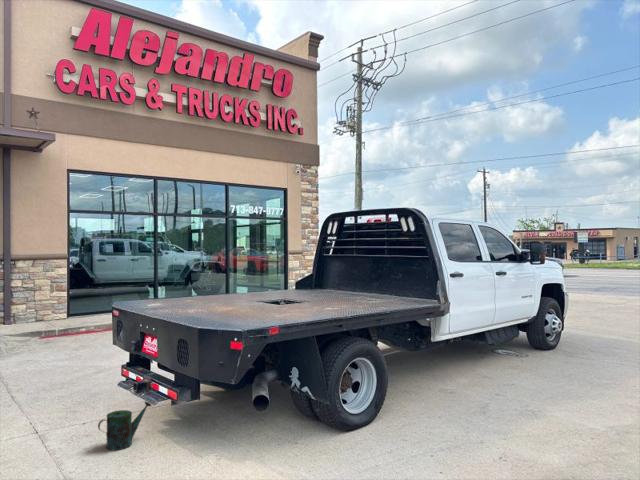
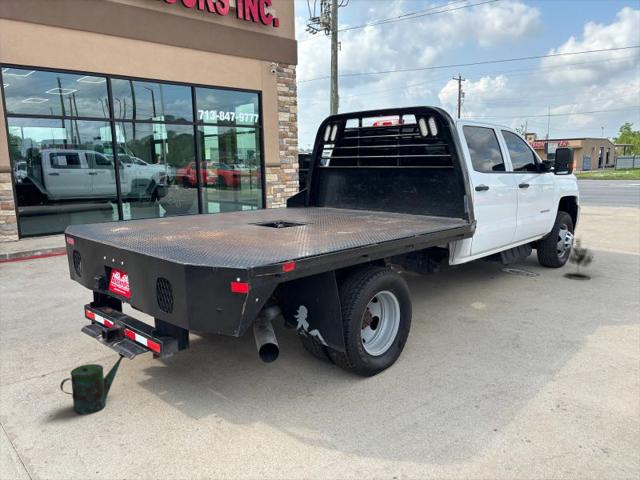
potted tree: none [549,318,579,360] -> present [564,238,593,280]

